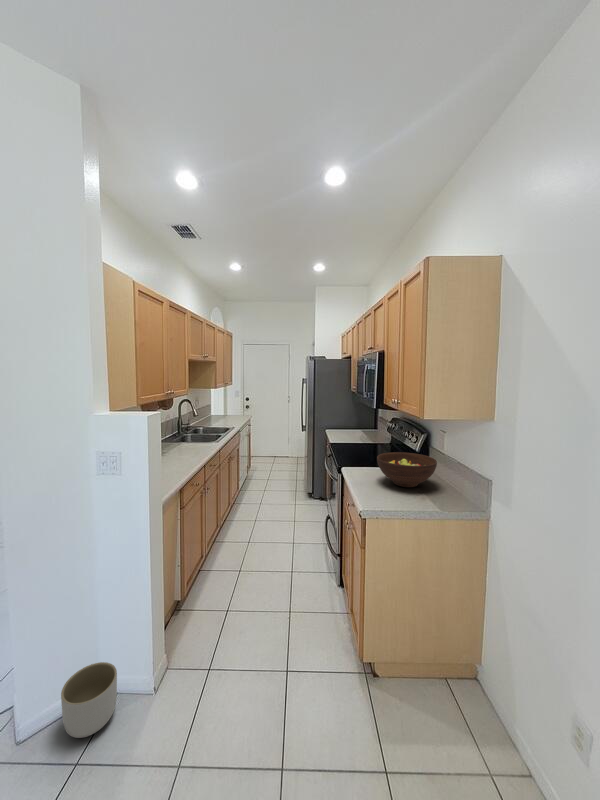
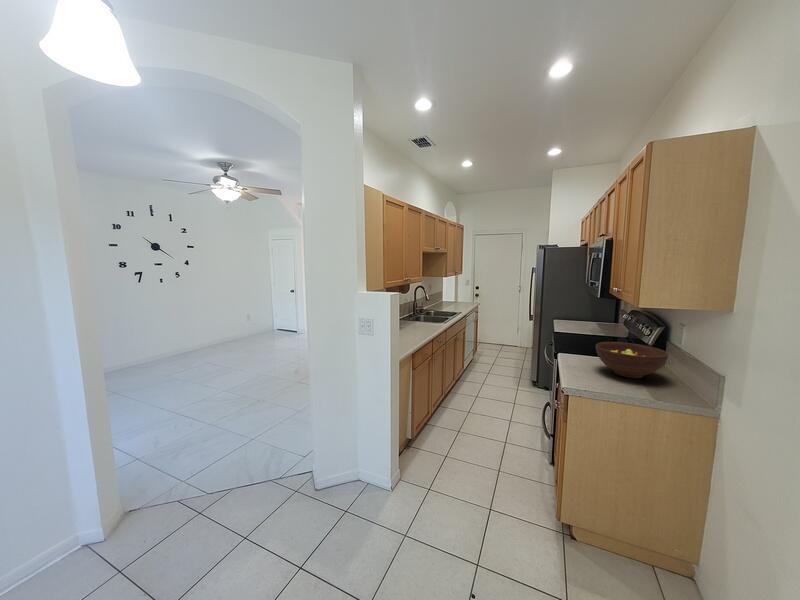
planter: present [61,662,117,738] -> none [331,467,364,512]

